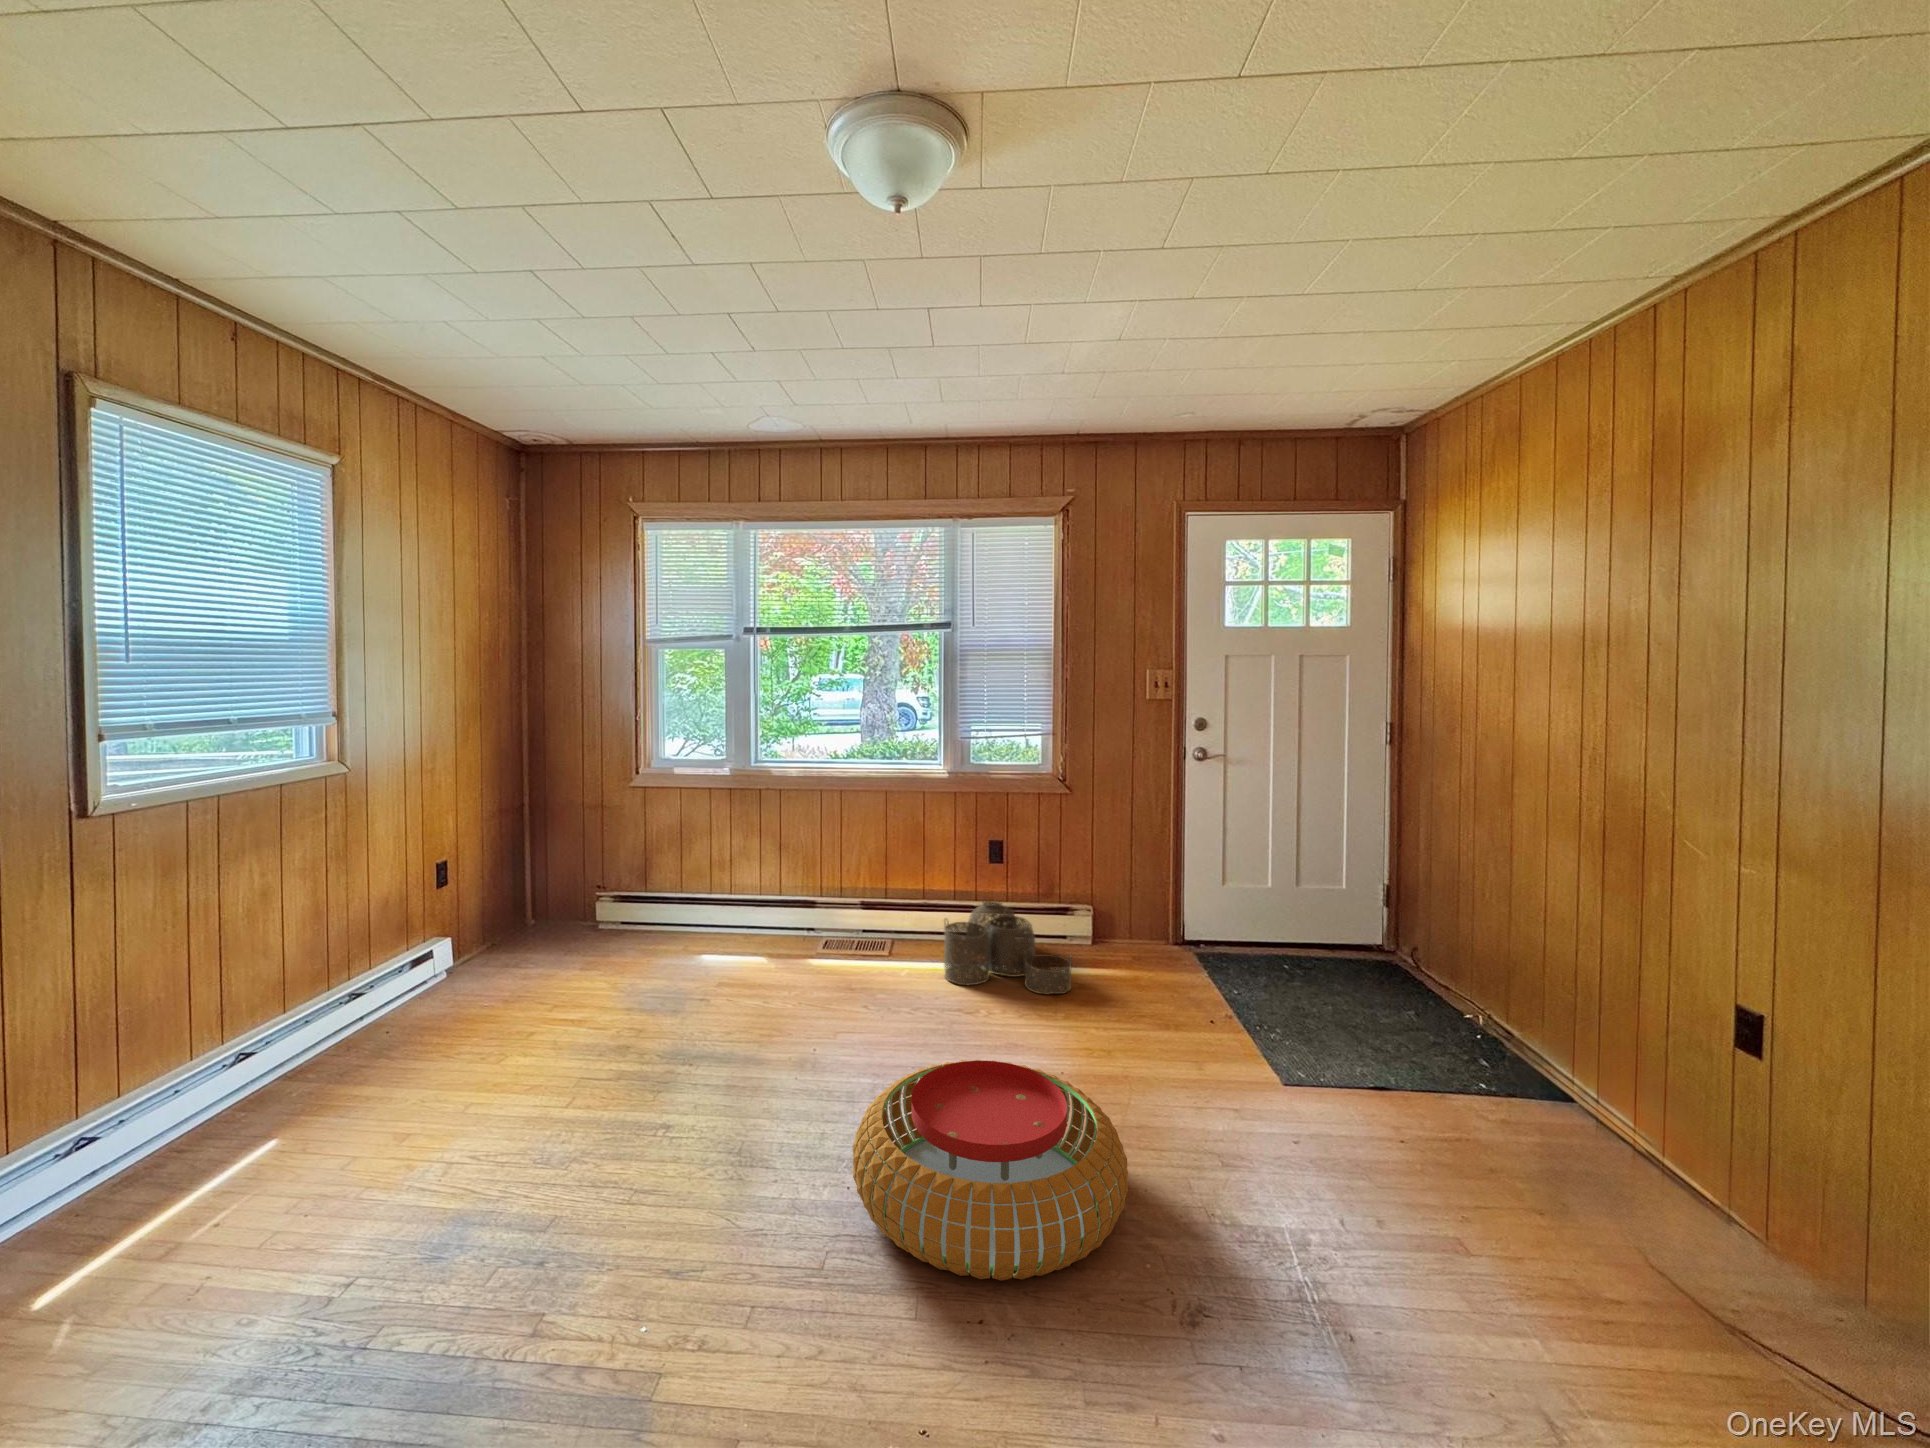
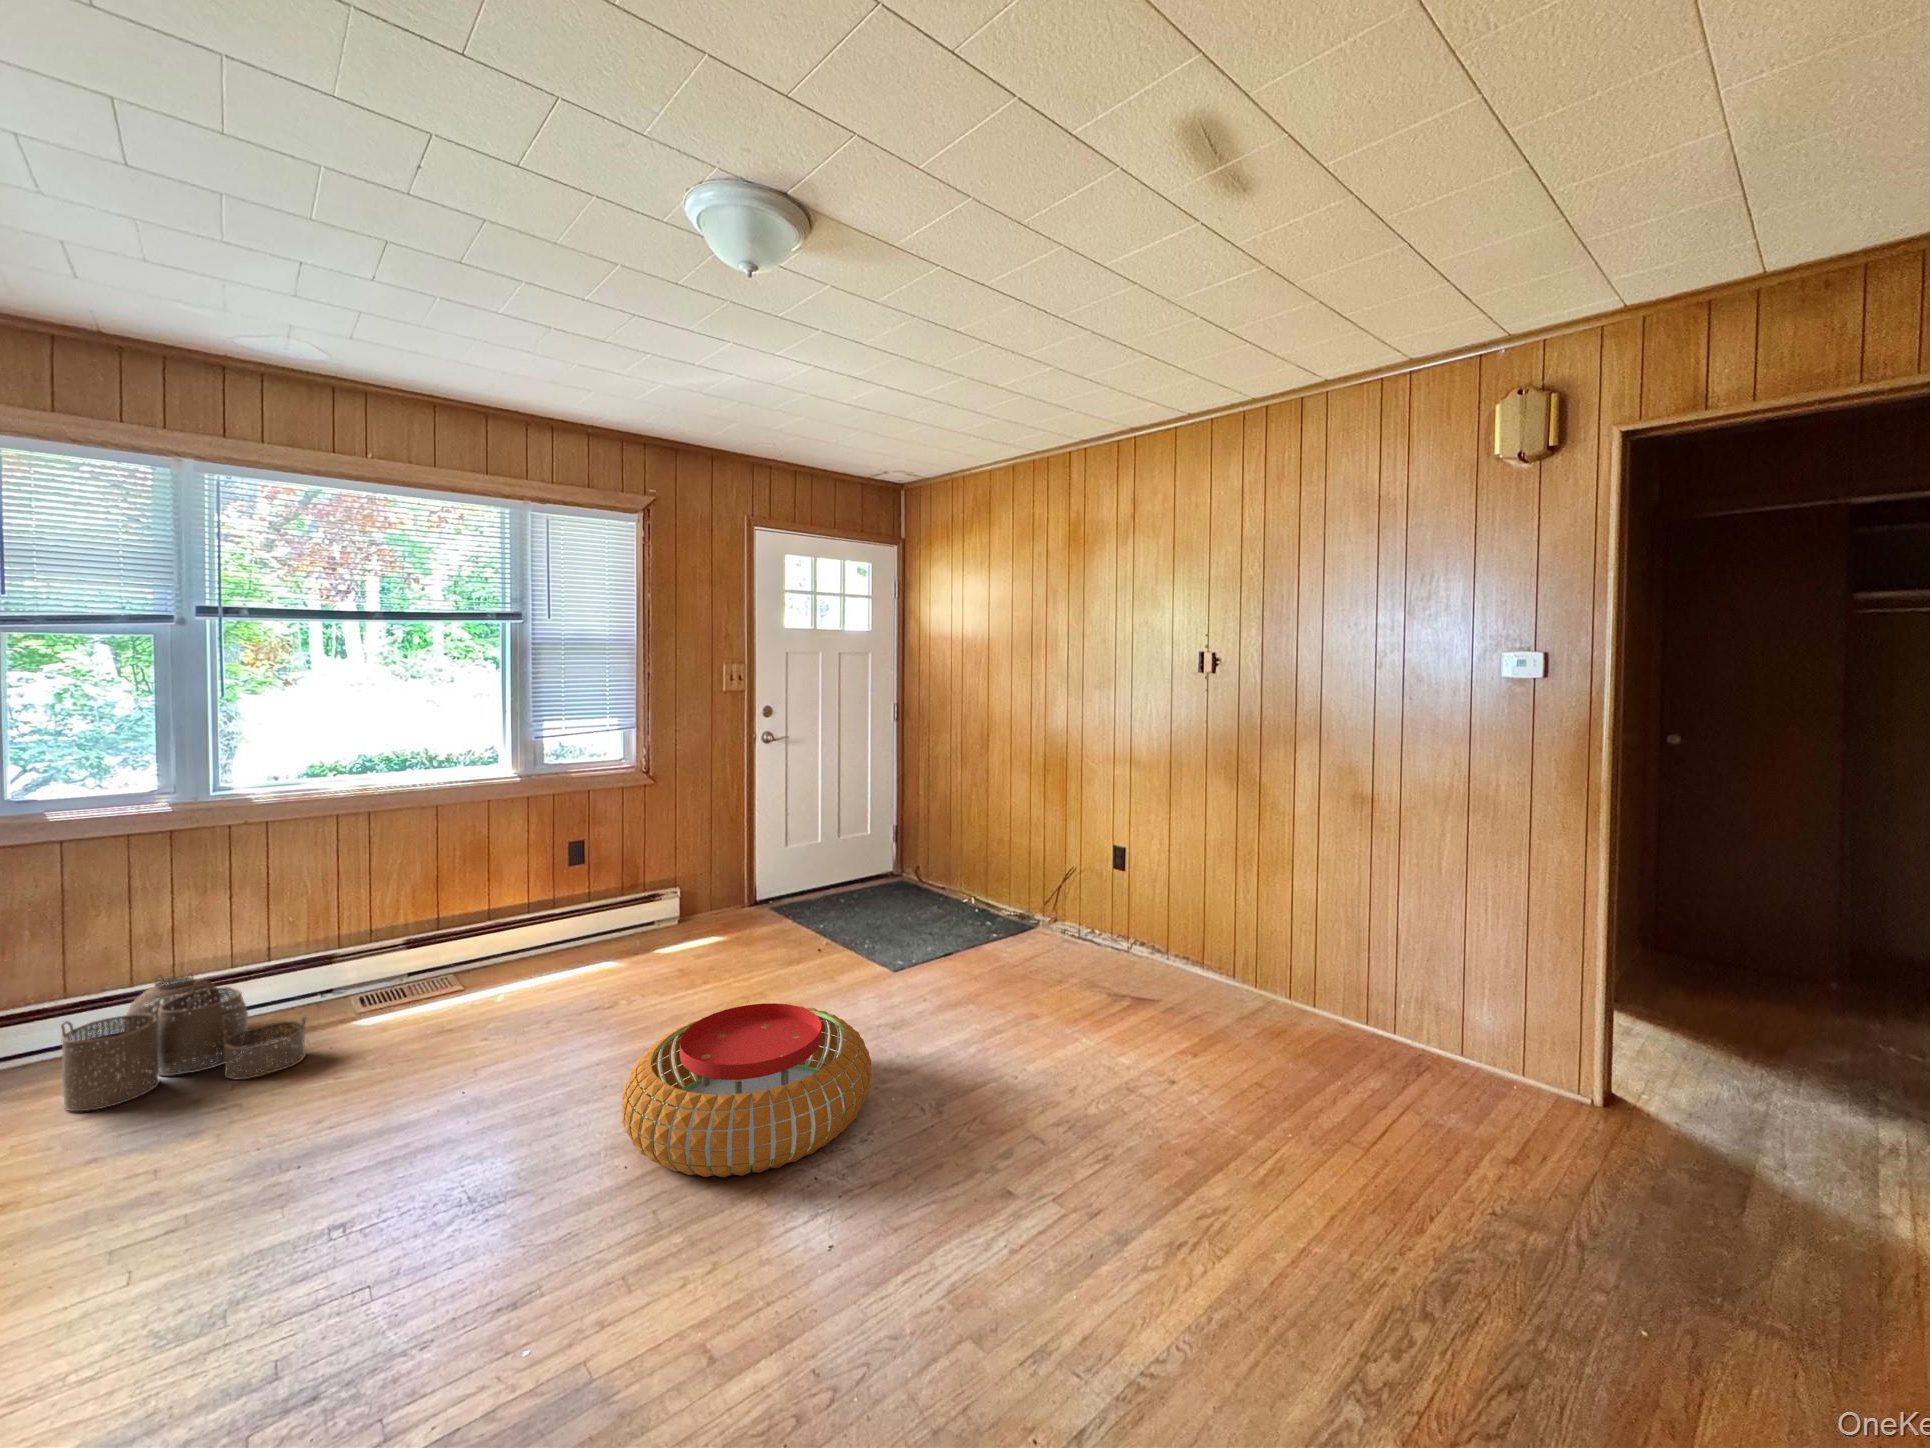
woven basket: present [944,901,1072,995] -> present [61,974,306,1111]

